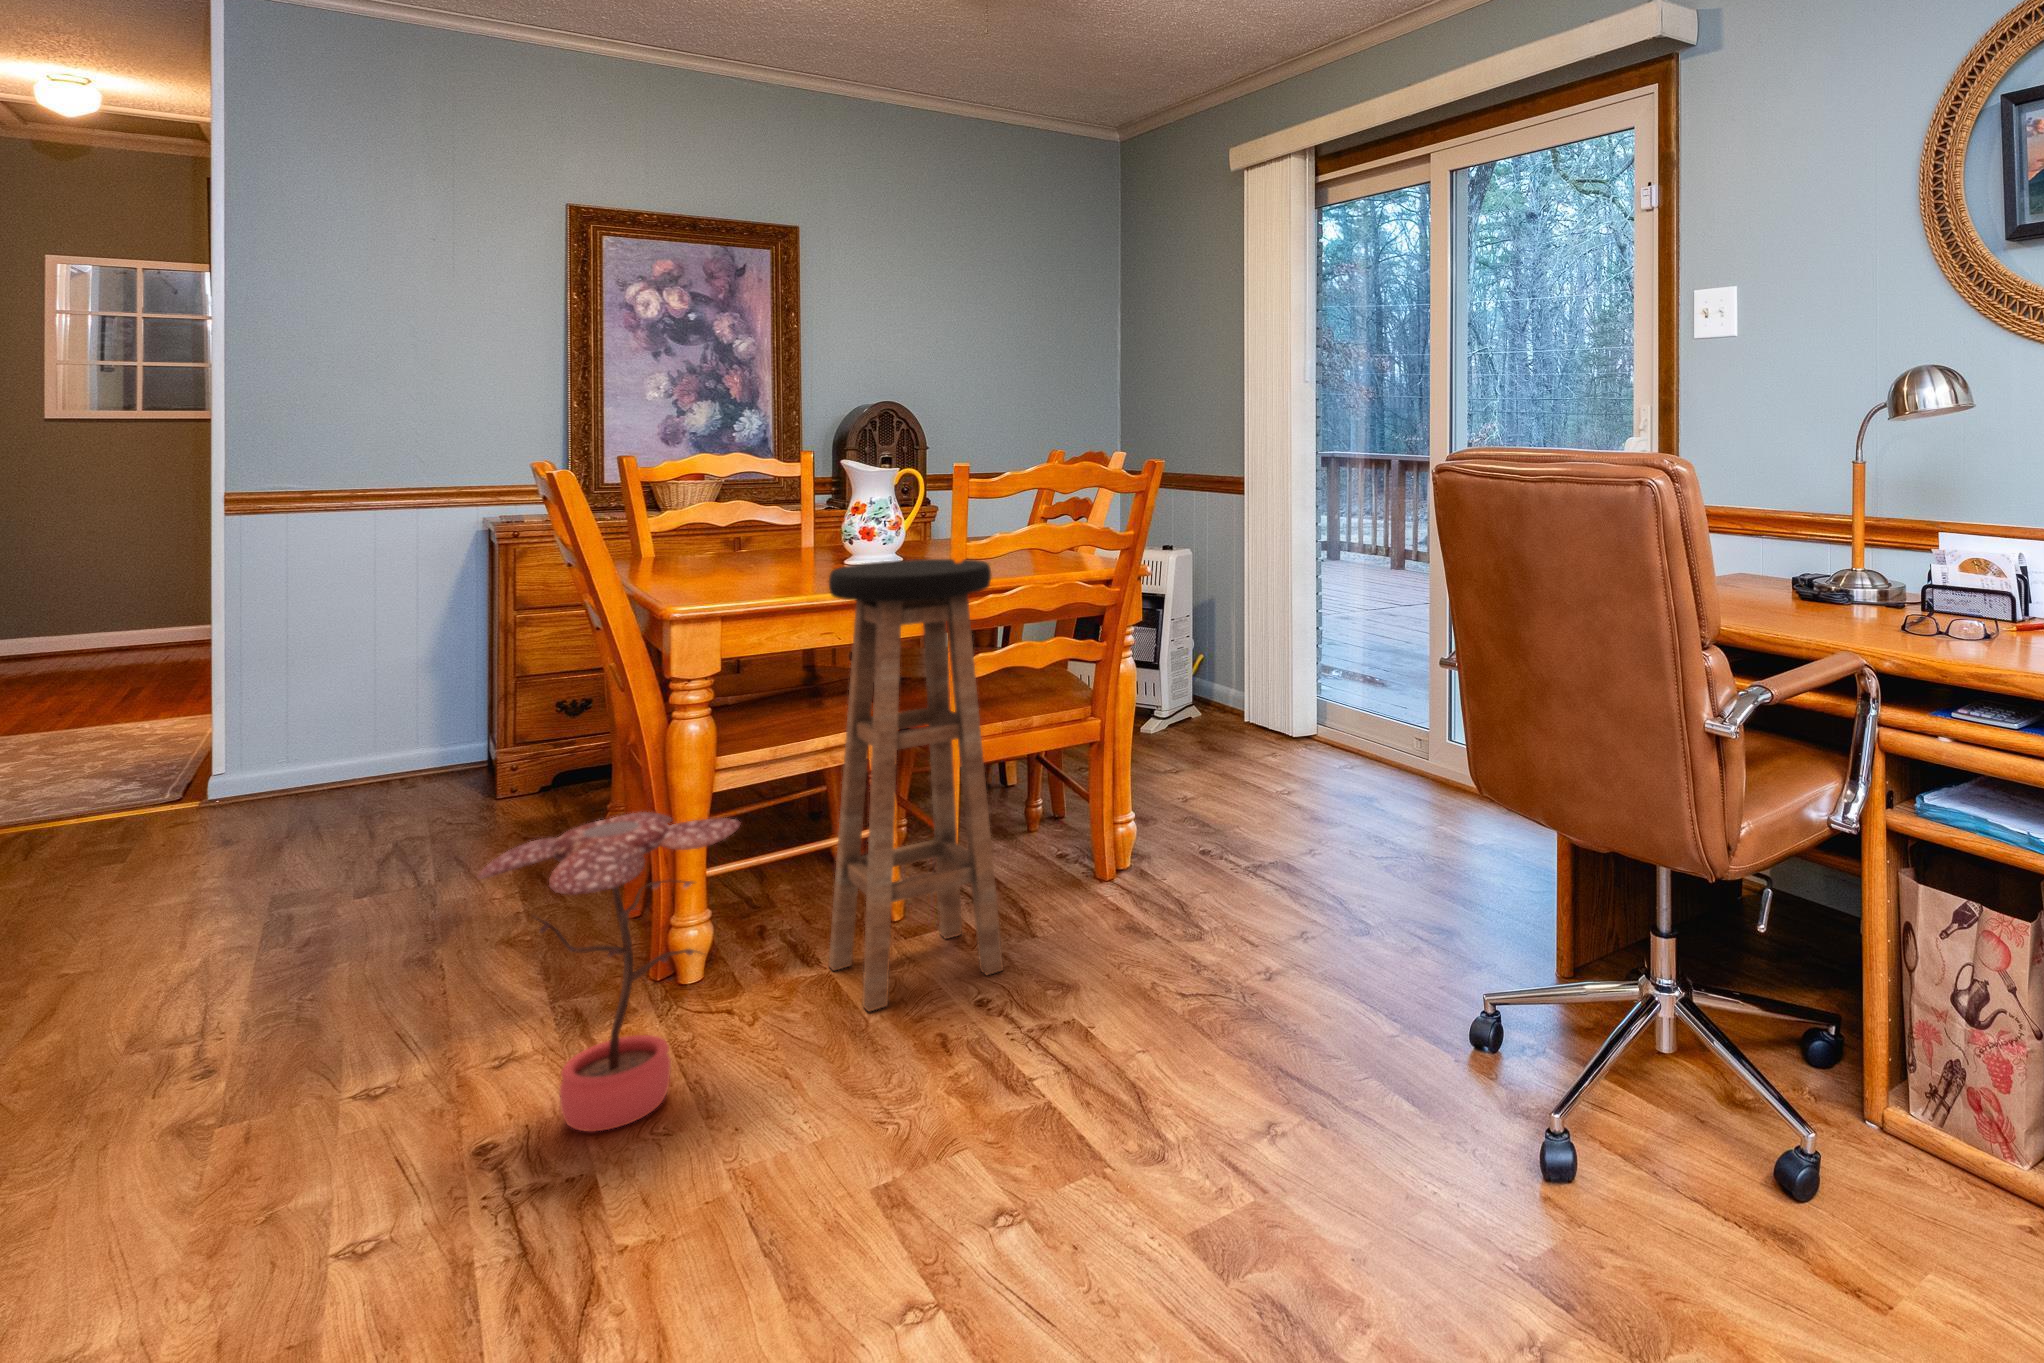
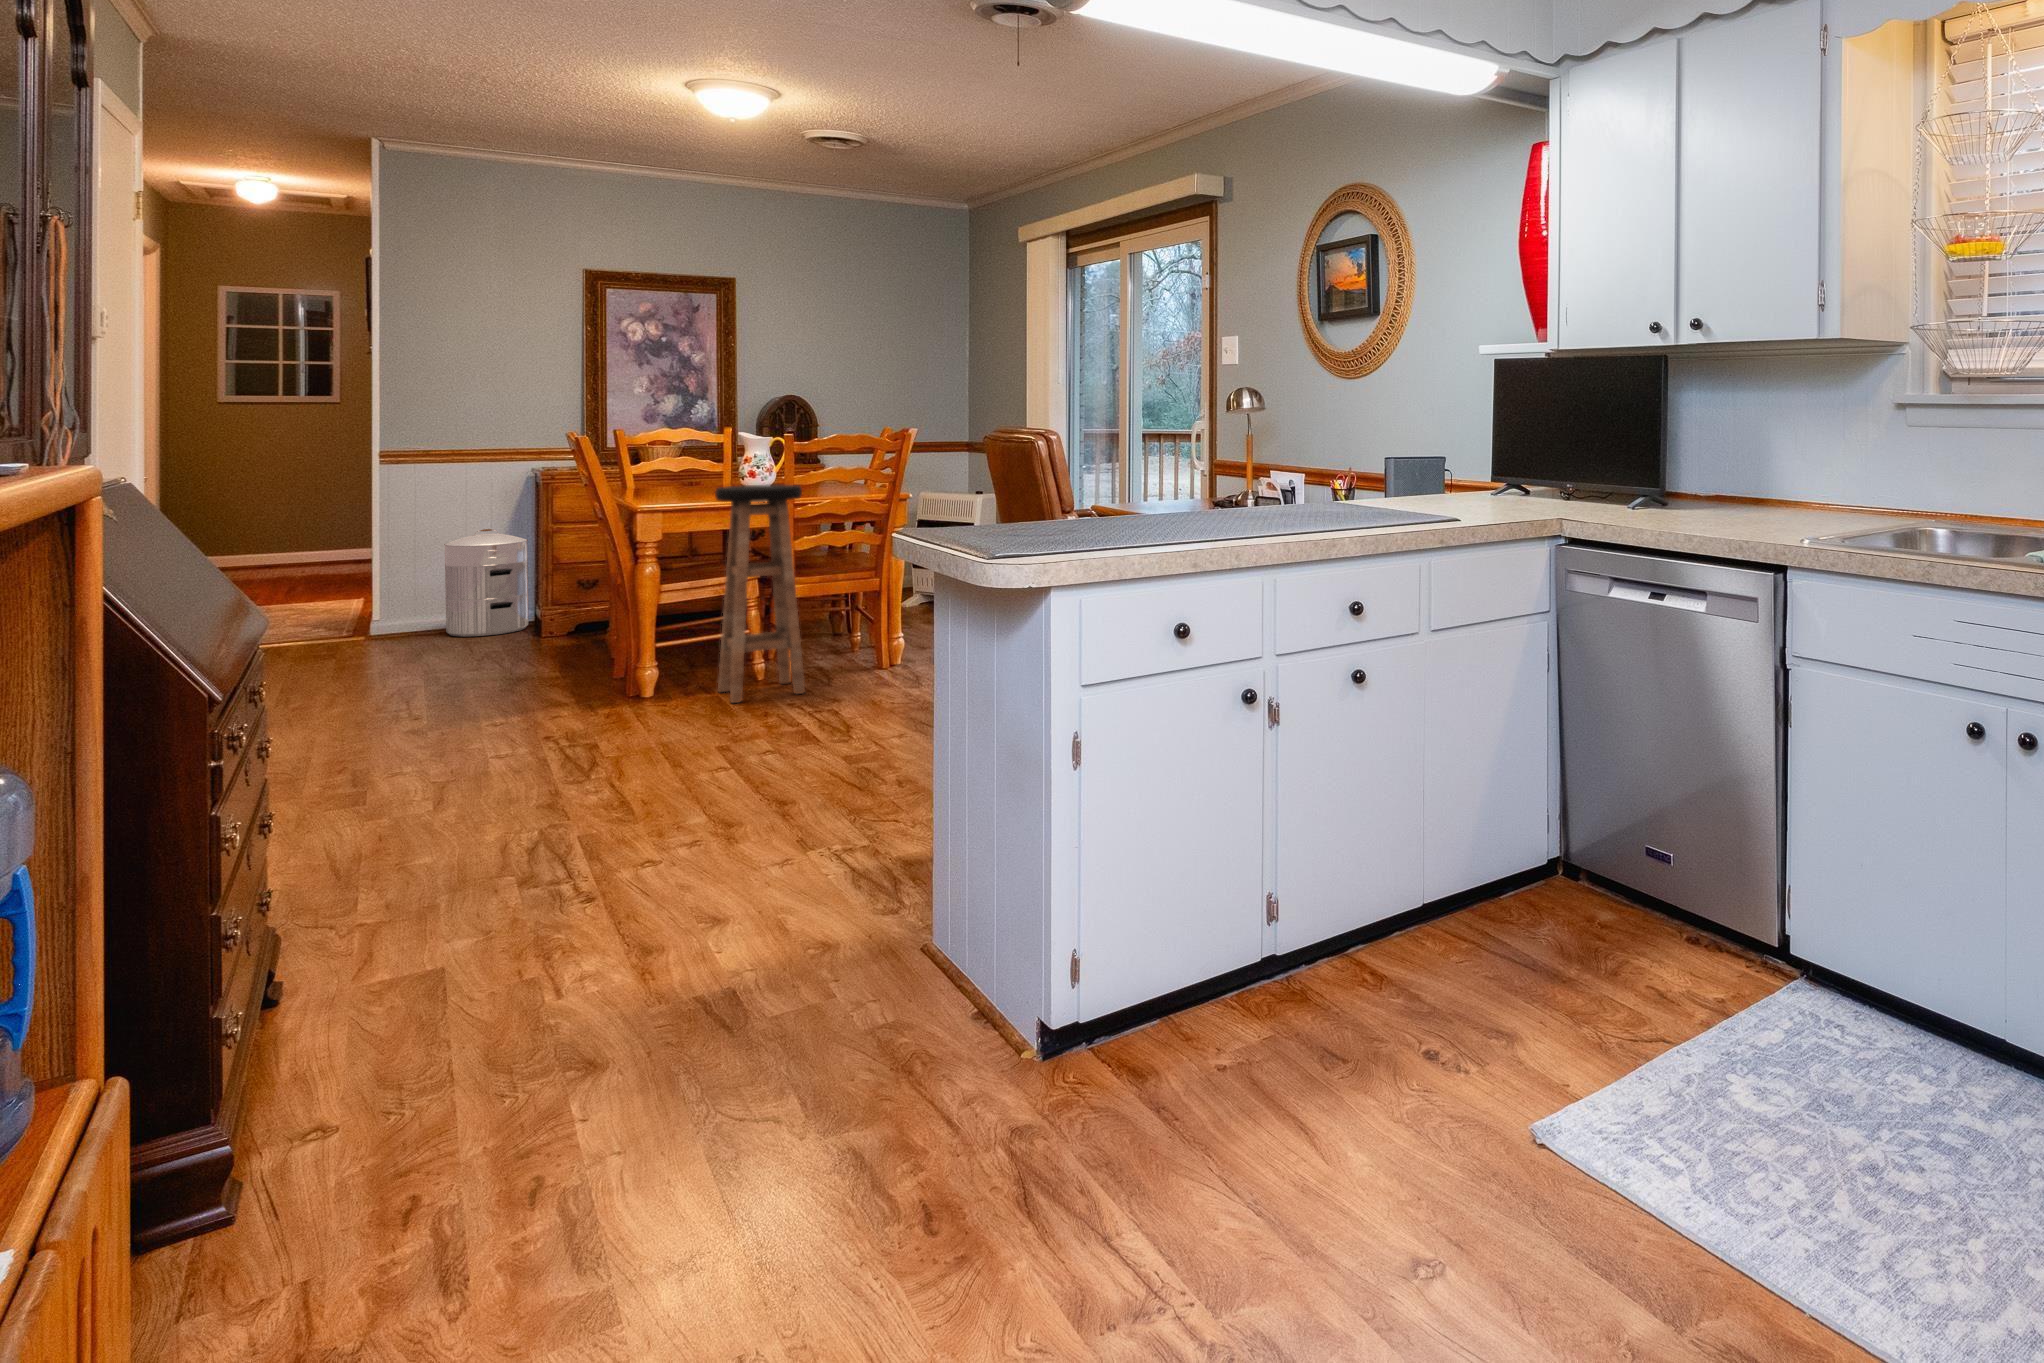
waste bin: none [332,620,475,803] -> present [444,529,528,637]
potted plant: present [478,812,740,1132] -> none [546,596,665,730]

